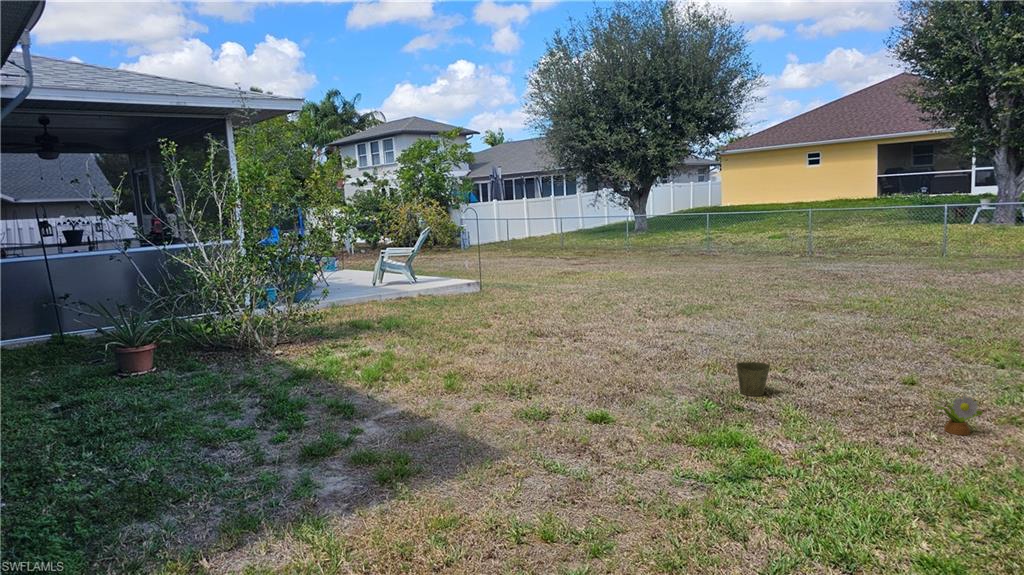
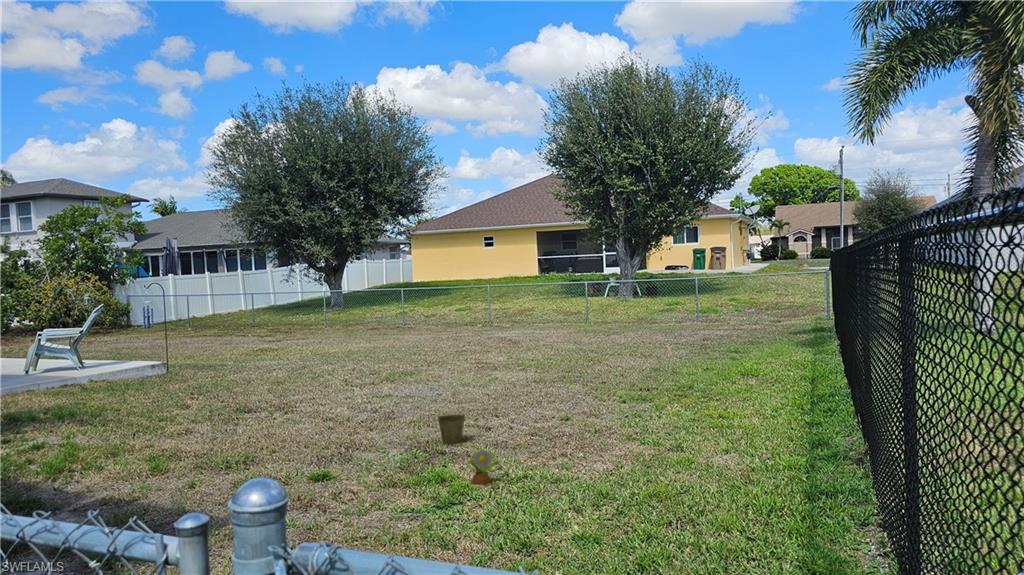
decorative plant: present [937,395,983,435] -> present [467,449,500,484]

